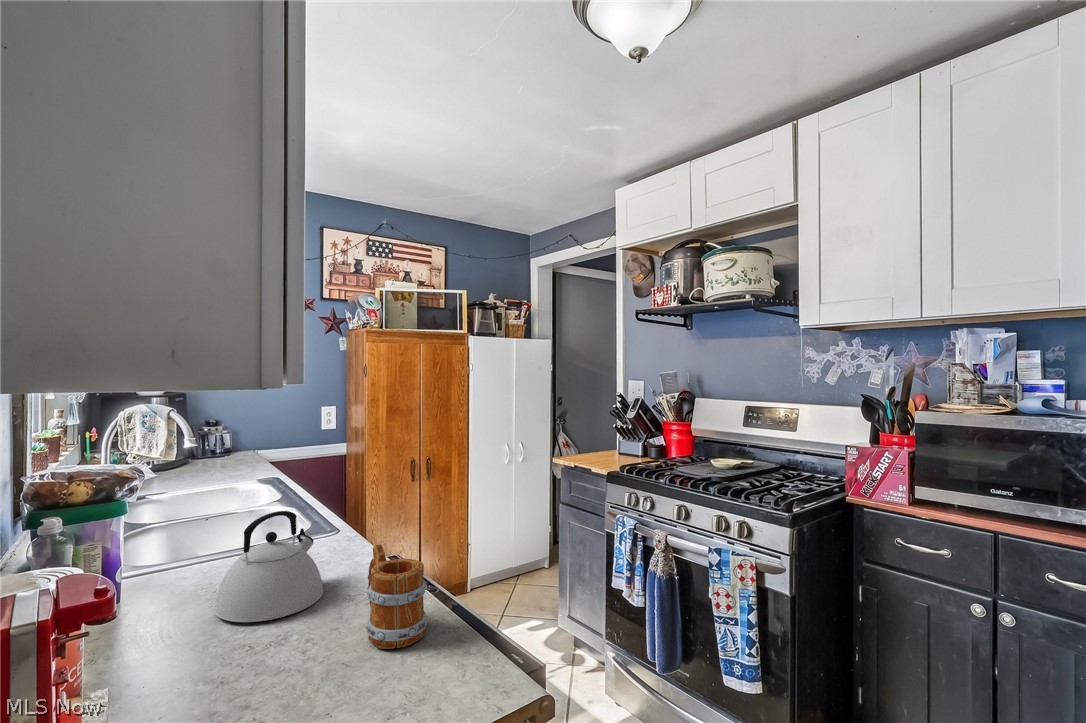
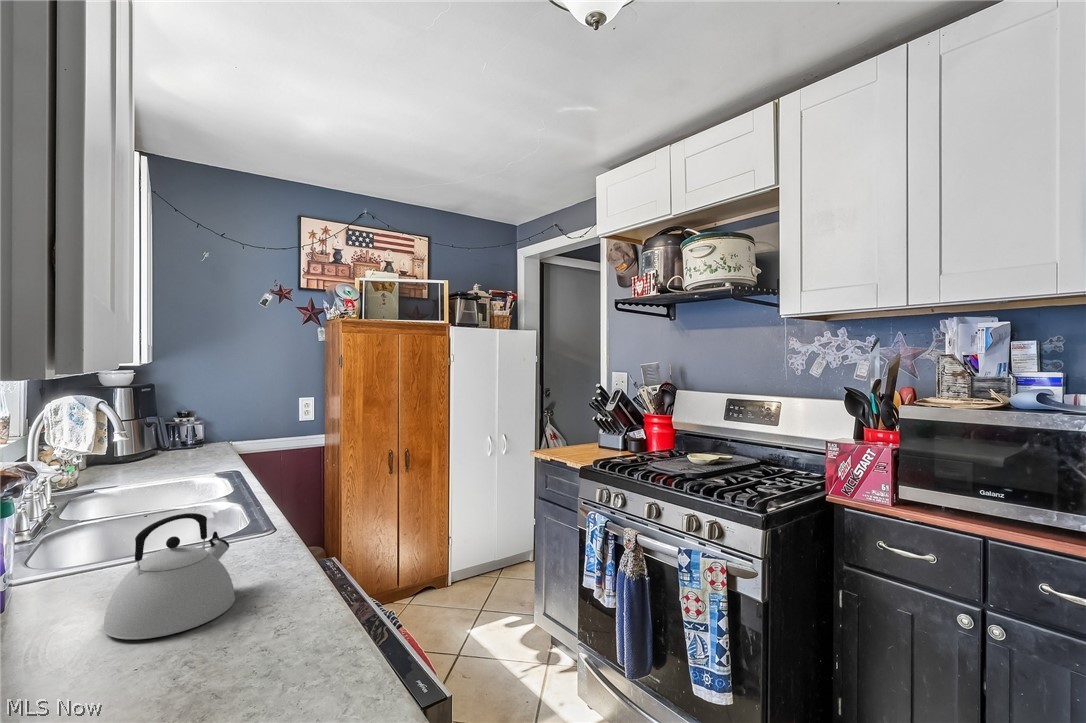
mug: present [365,544,428,649] -> none [256,553,332,675]

